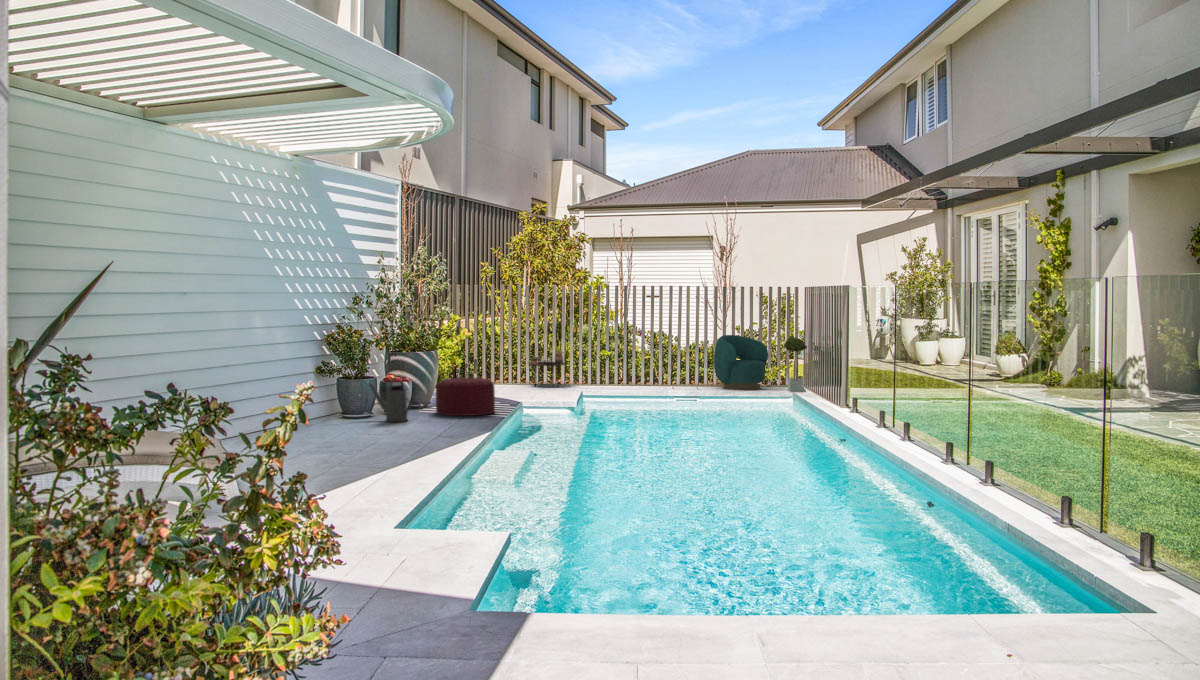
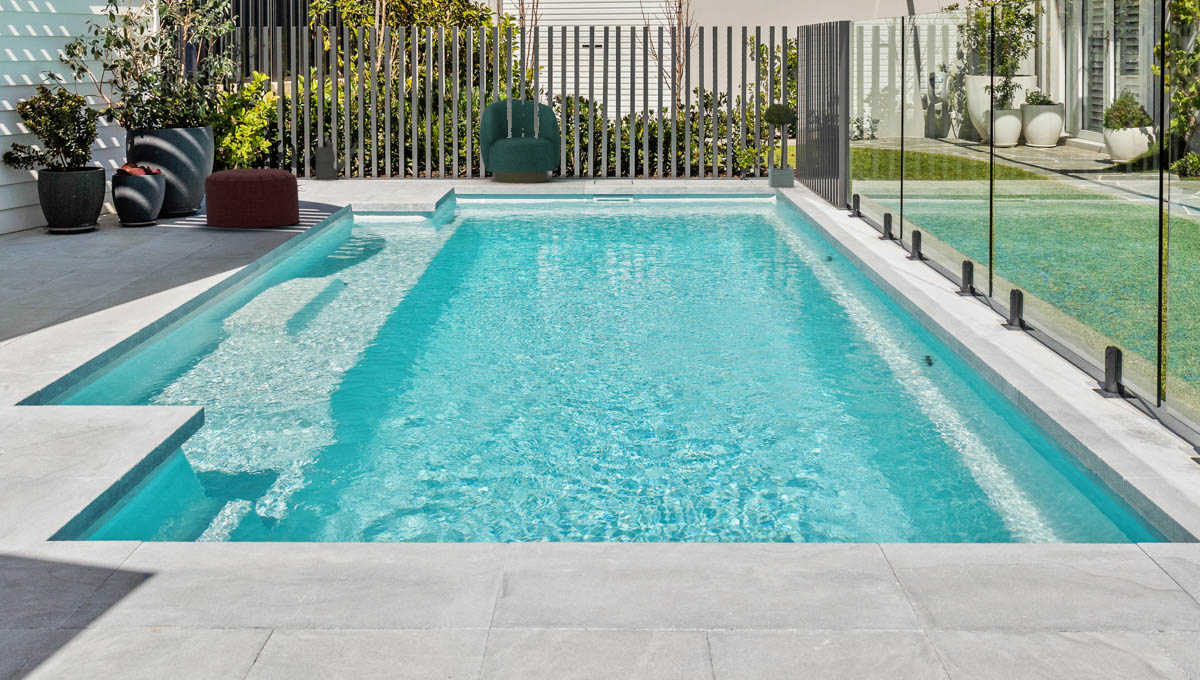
armchair: present [714,335,768,390] -> present [480,100,561,183]
side table: present [528,350,566,386] -> none [373,125,431,184]
watering can: present [369,378,411,422] -> present [308,134,357,181]

